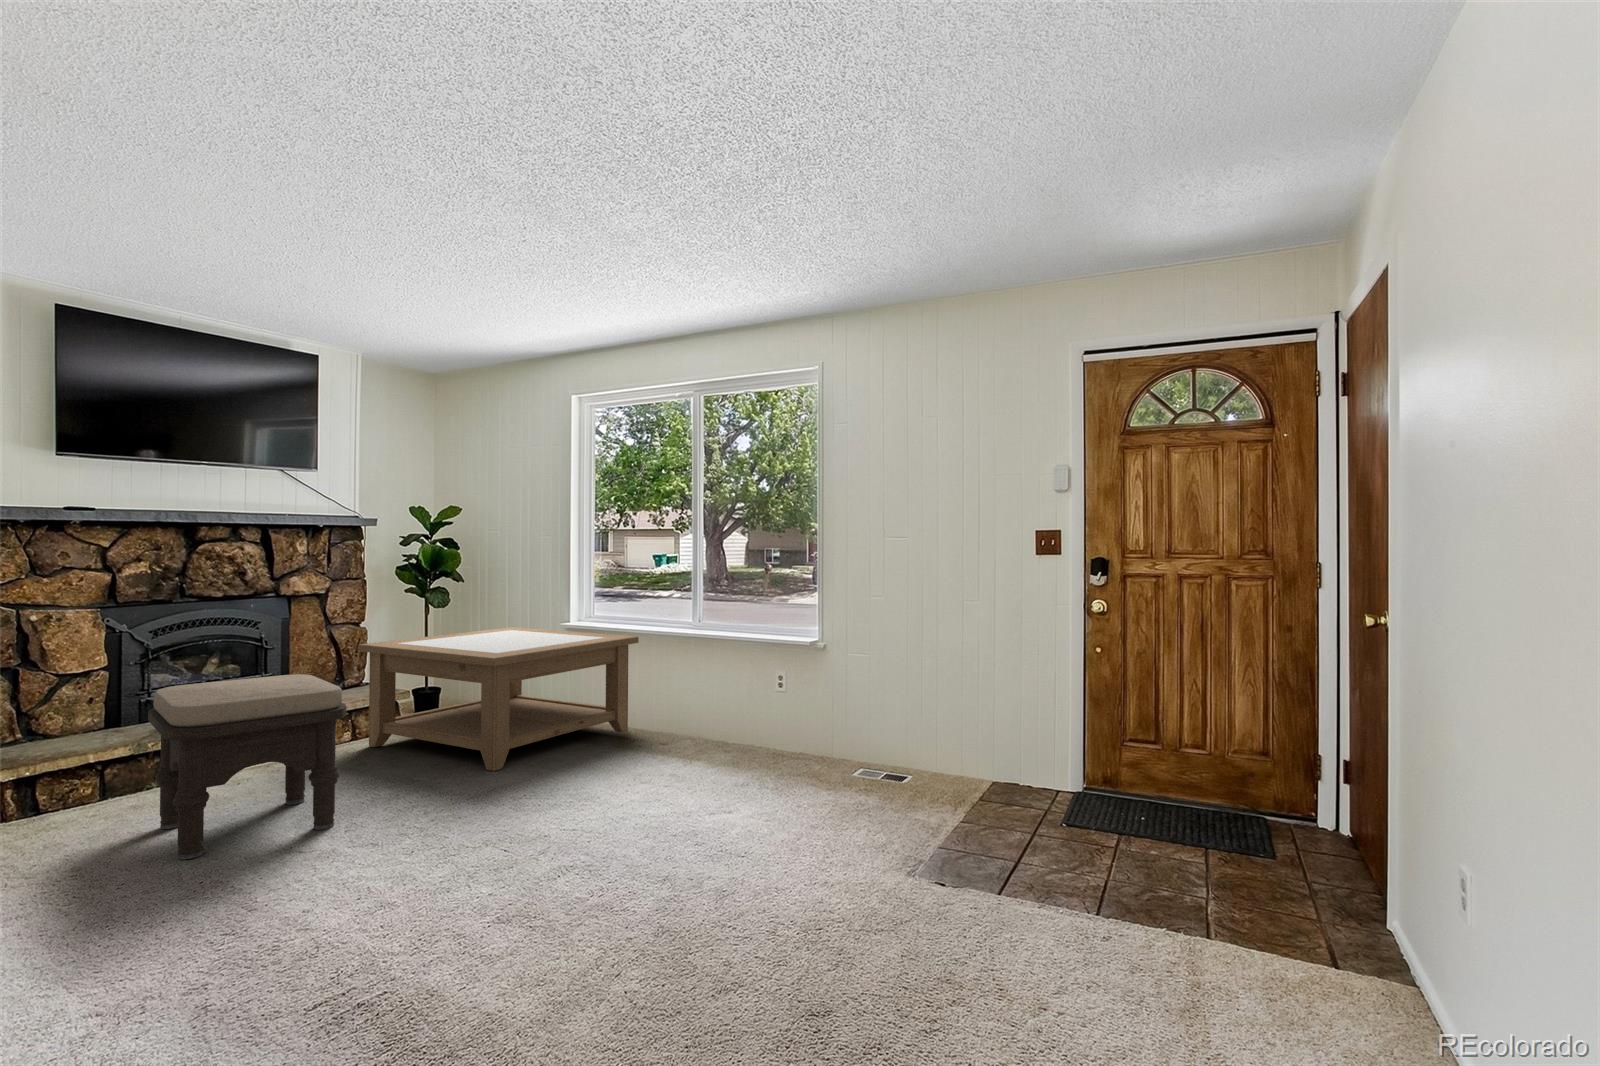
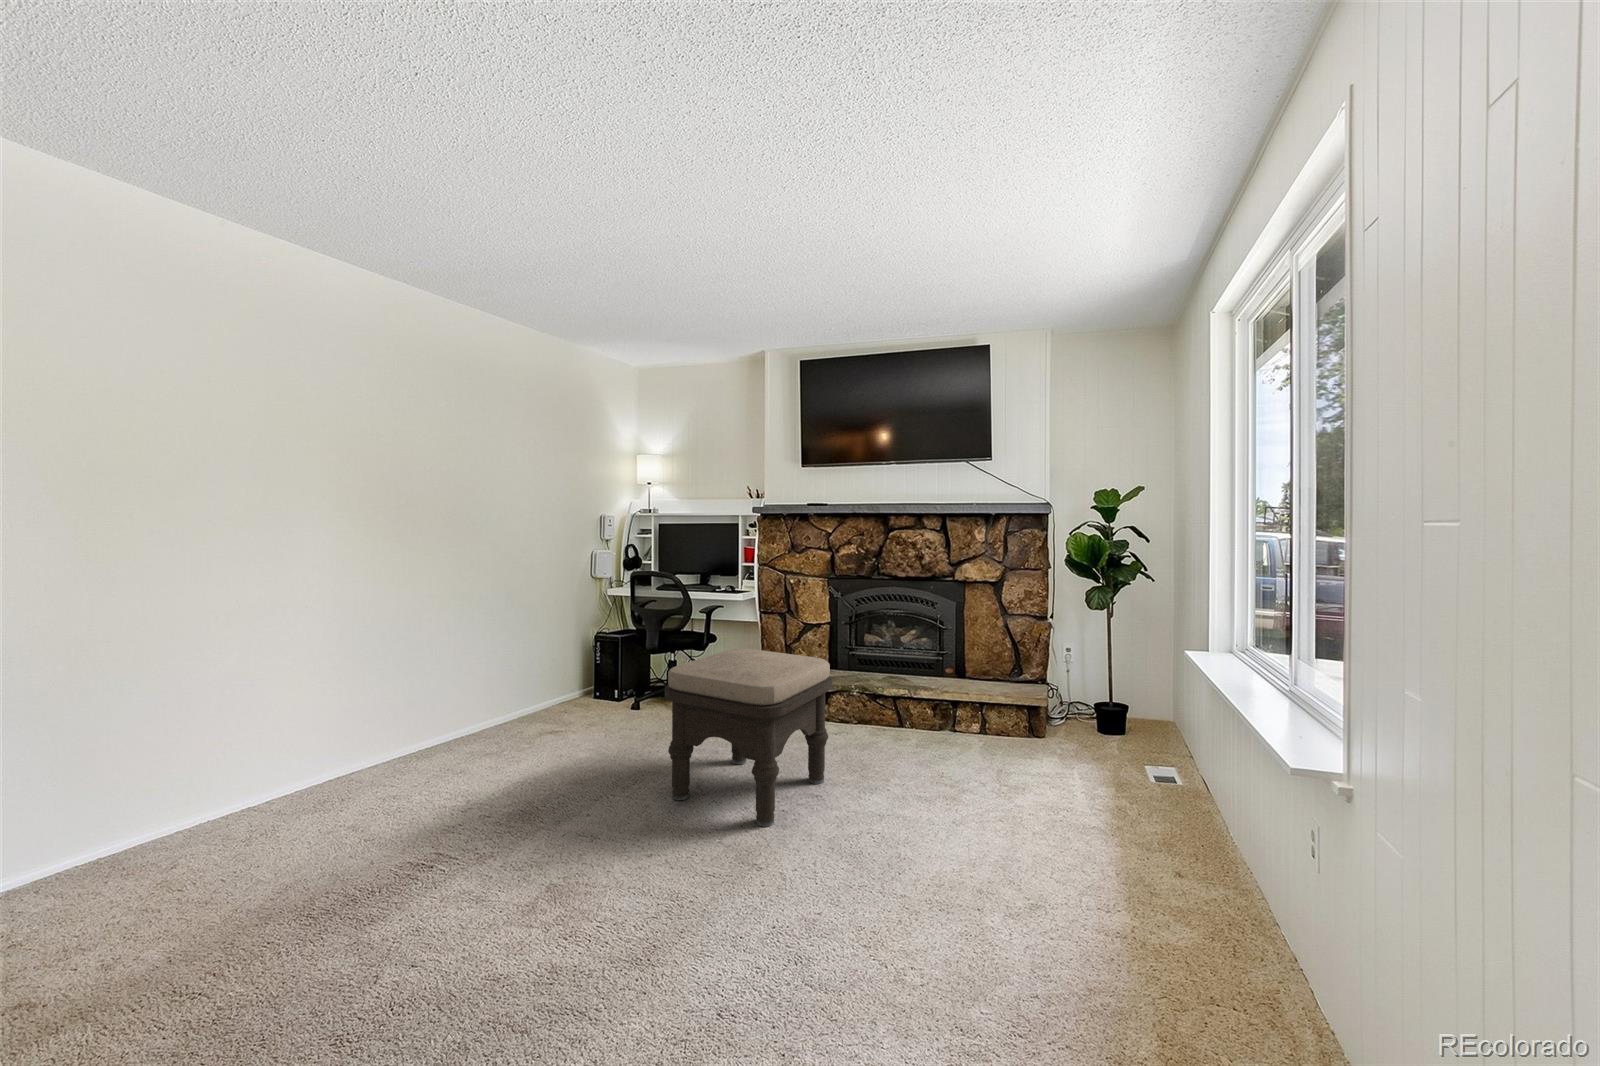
coffee table: present [358,627,639,771] -> none [969,637,1343,884]

